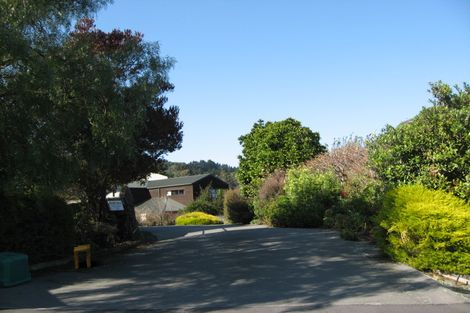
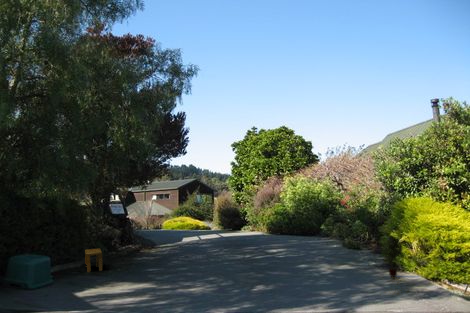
potted tree: none [372,226,397,269] -> present [384,237,406,277]

